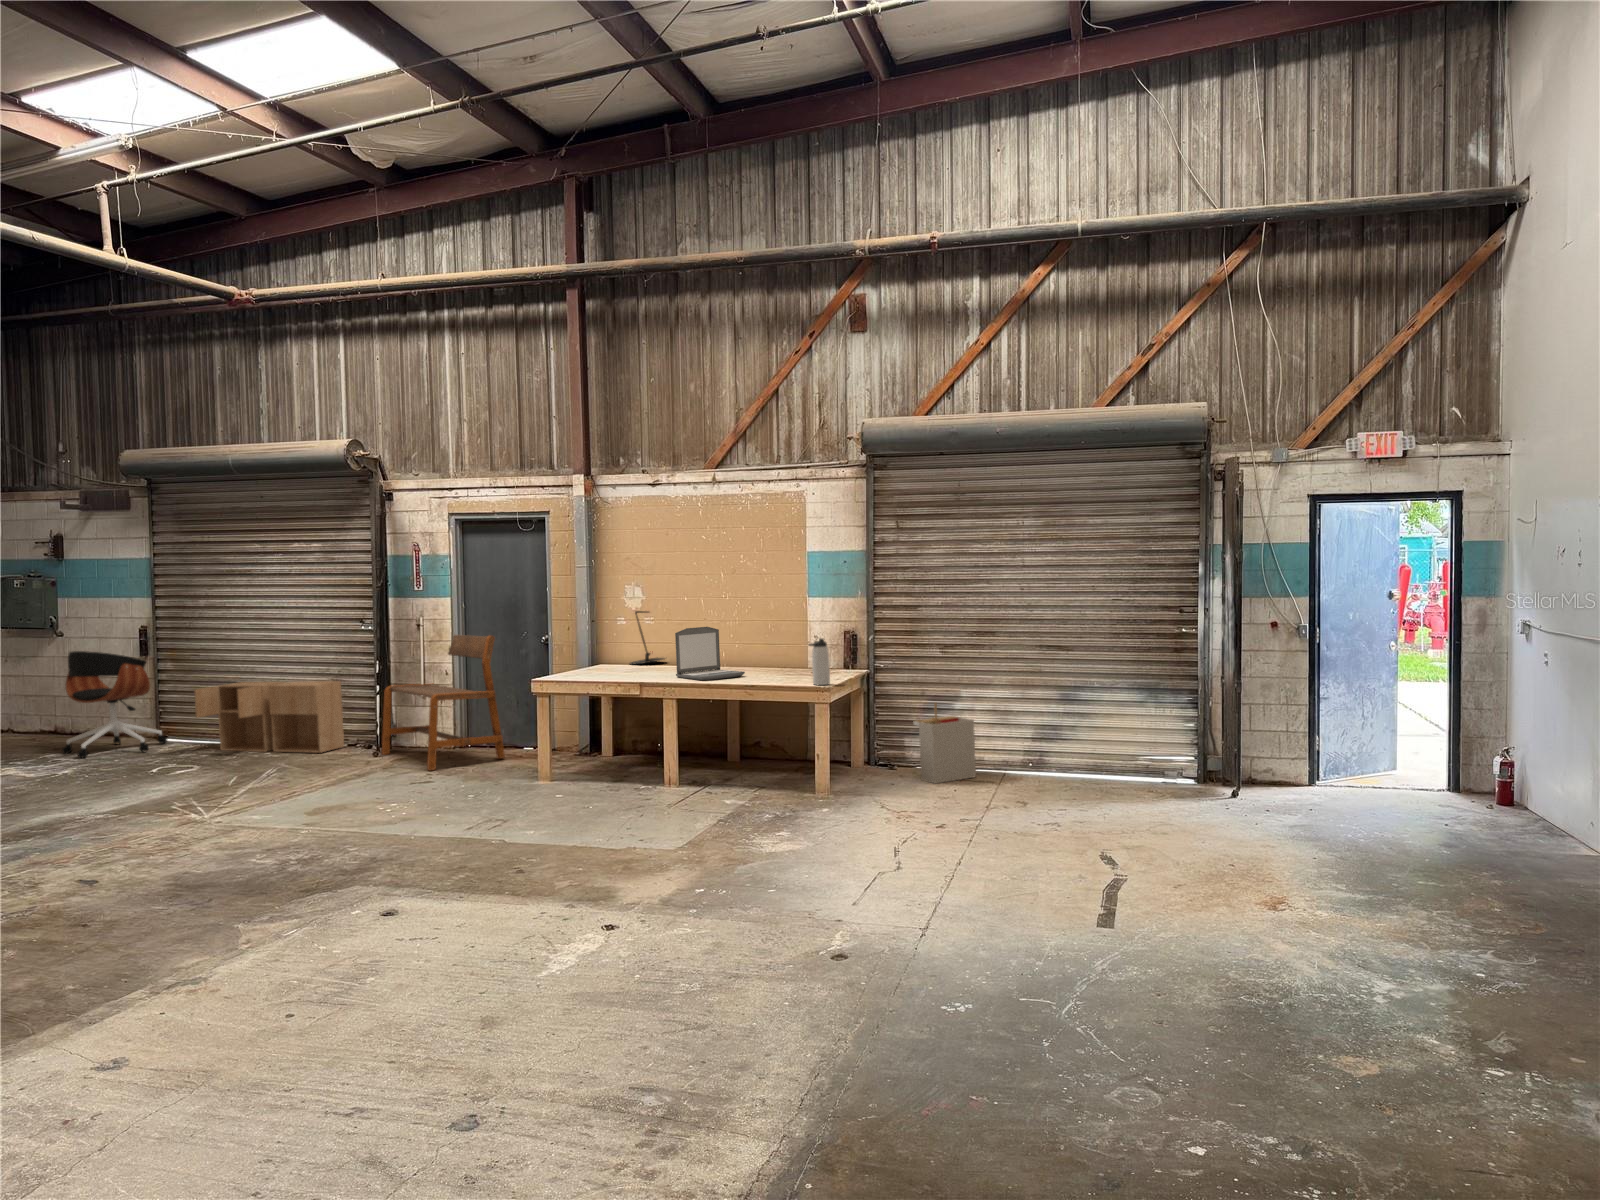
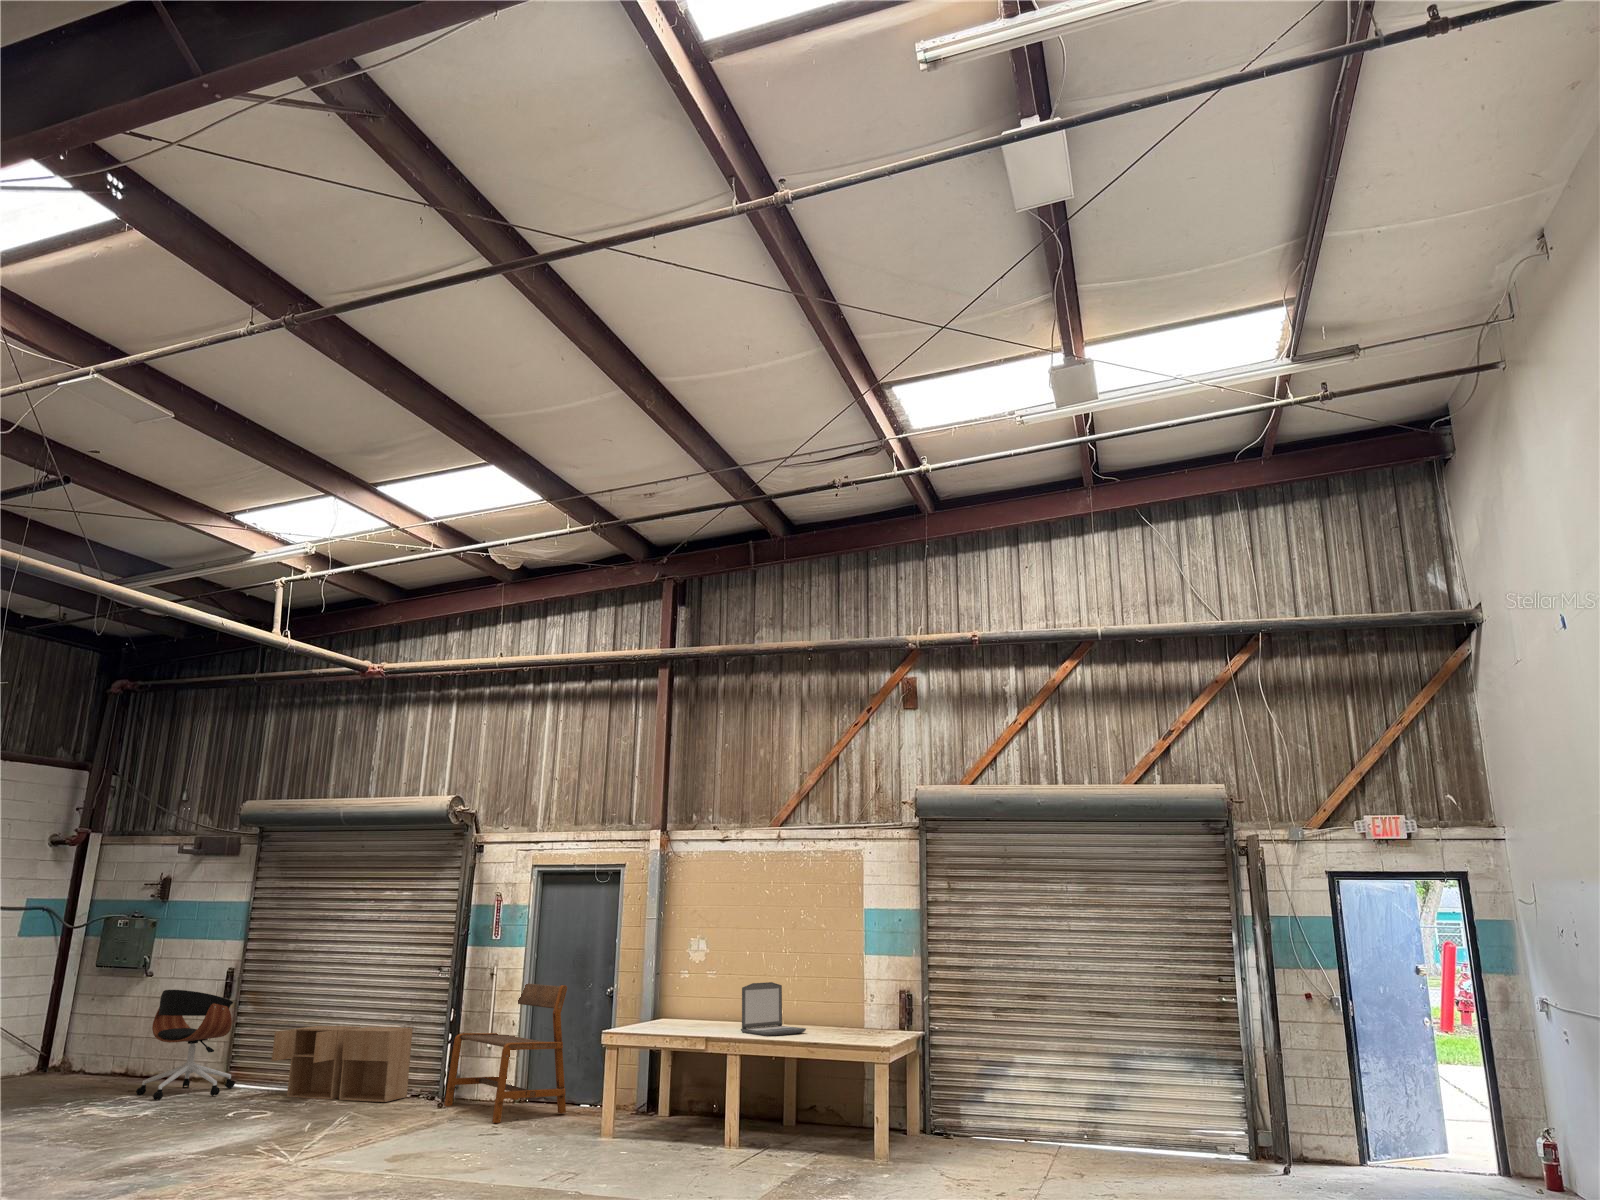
desk lamp: present [630,611,664,665] -> none [692,965,728,1019]
thermos bottle: present [809,638,830,685] -> none [867,997,888,1044]
storage bin: present [914,703,976,784] -> none [968,1066,1031,1152]

